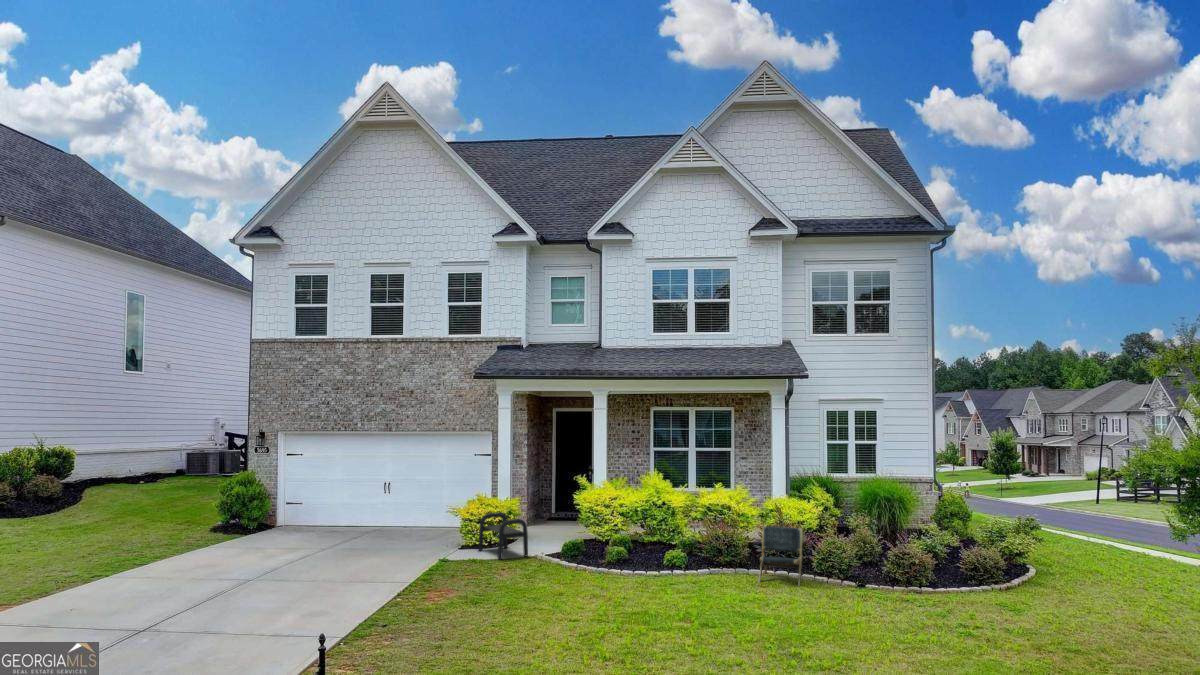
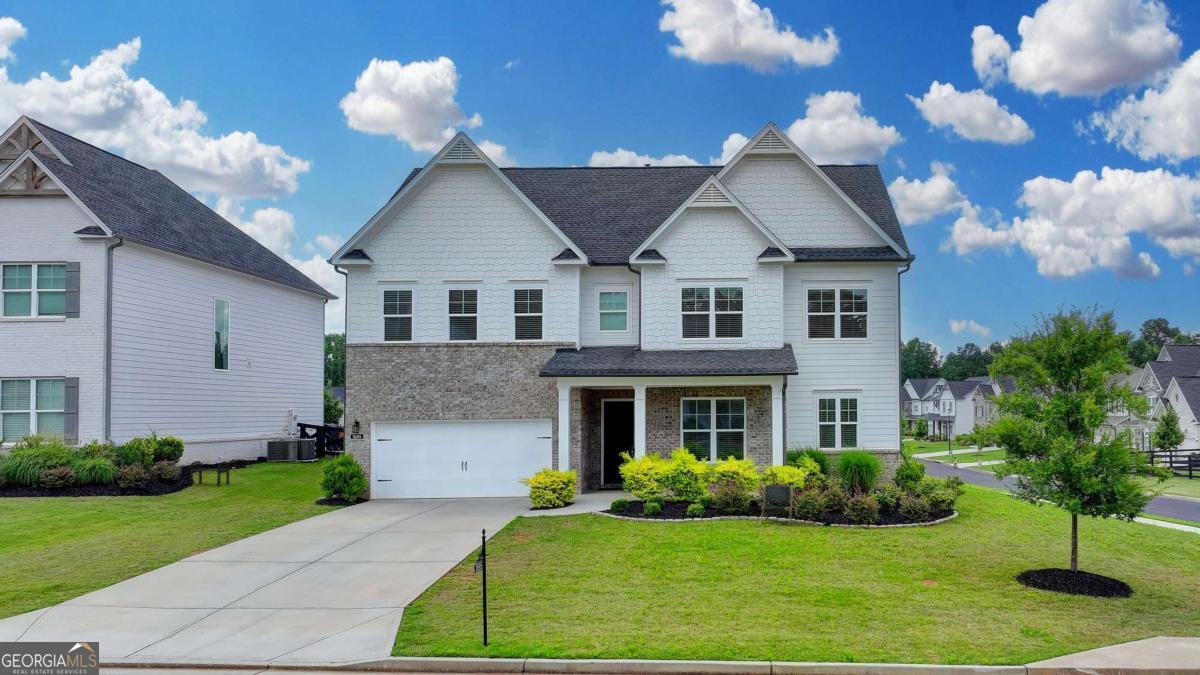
bench: present [478,513,528,559] -> present [189,461,229,486]

